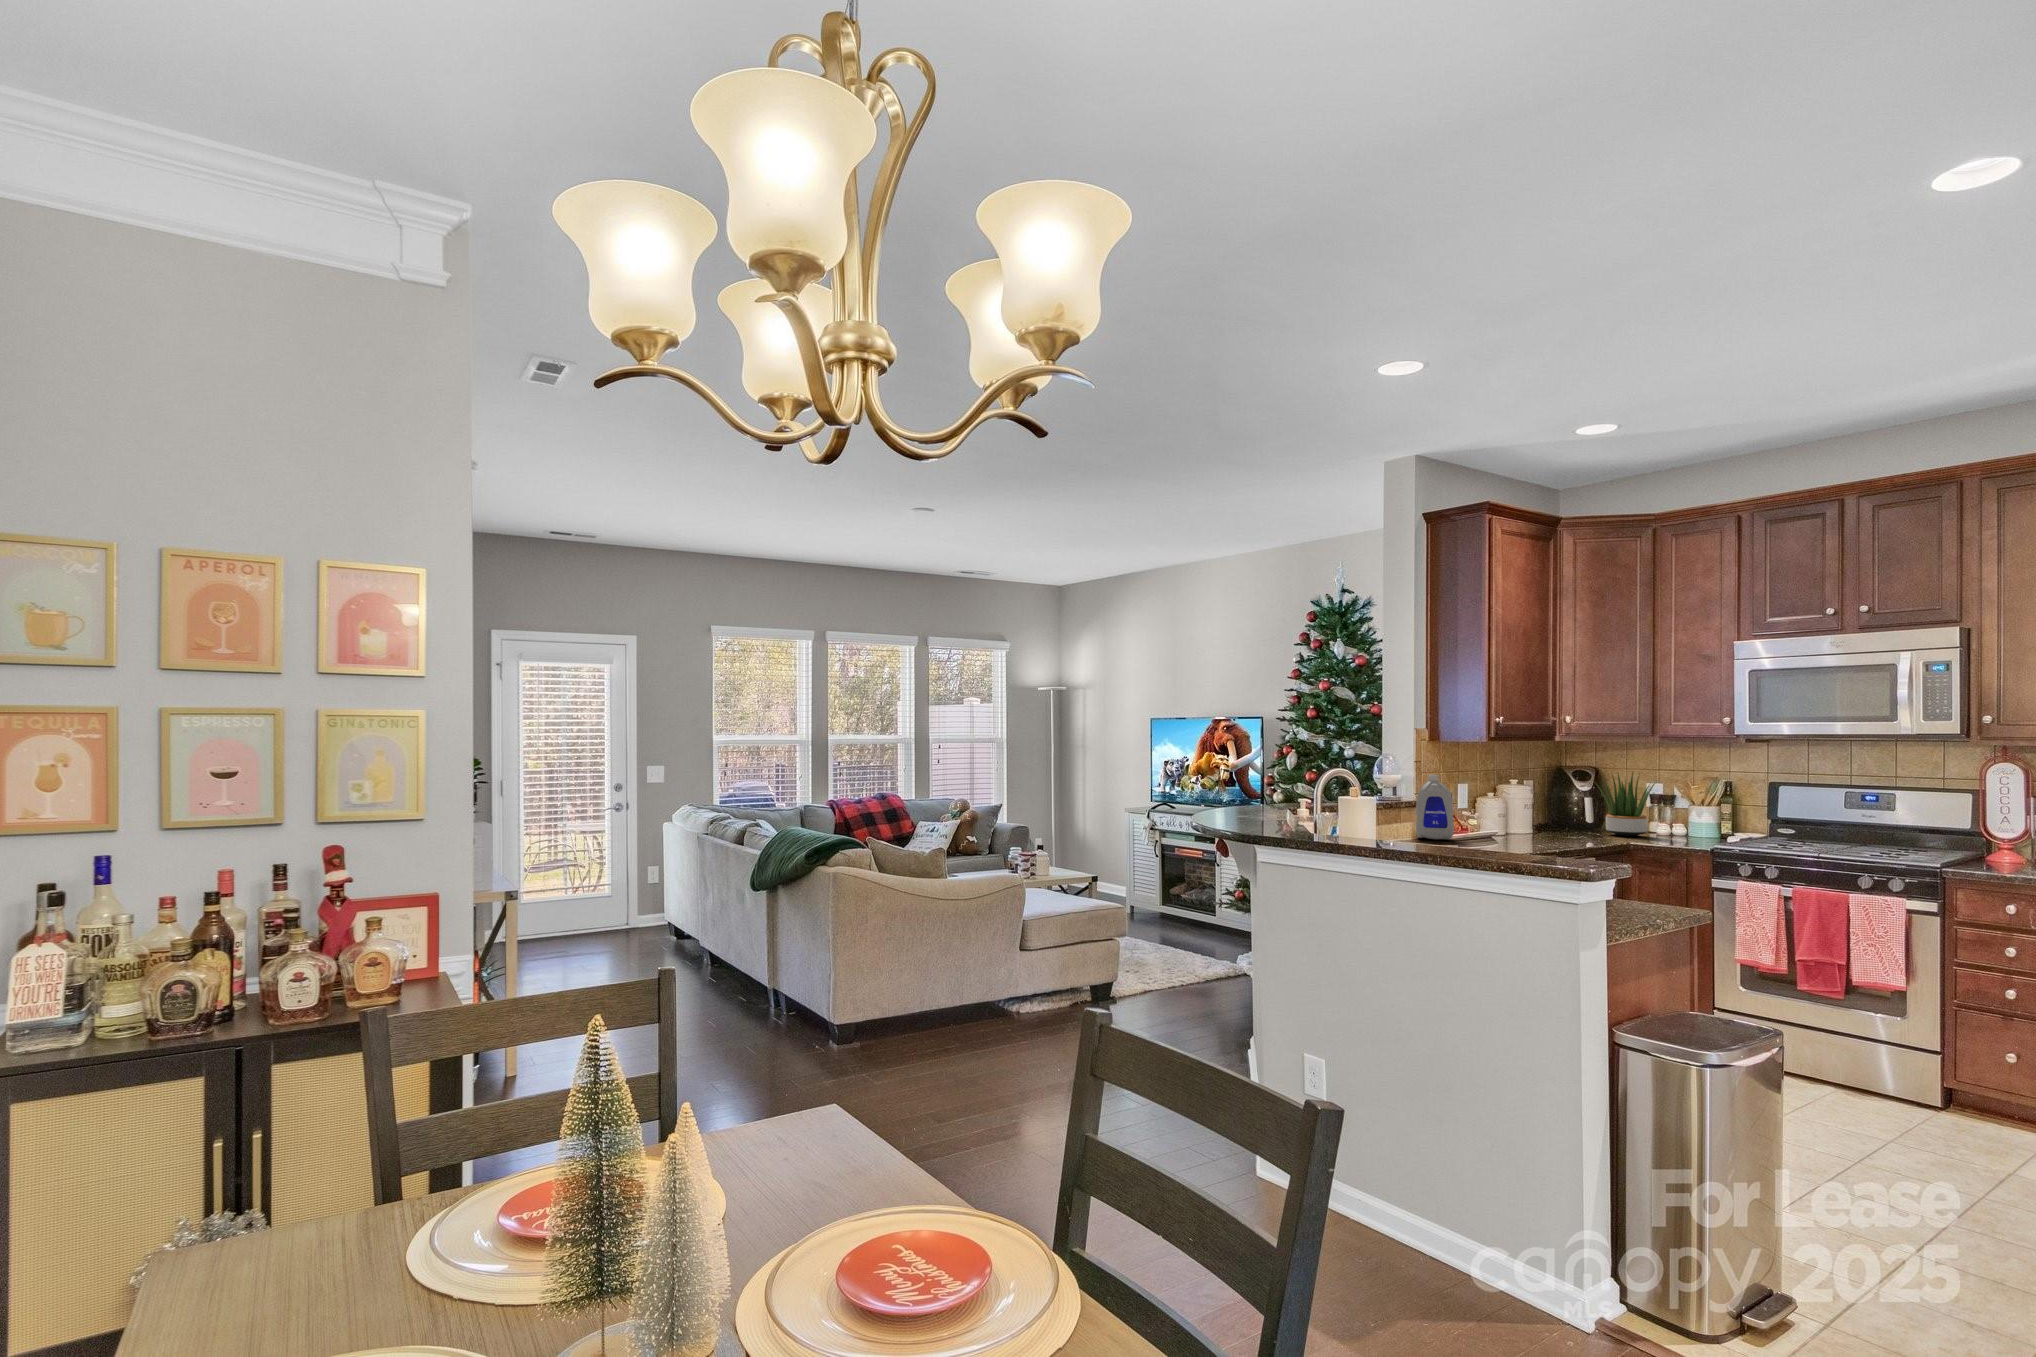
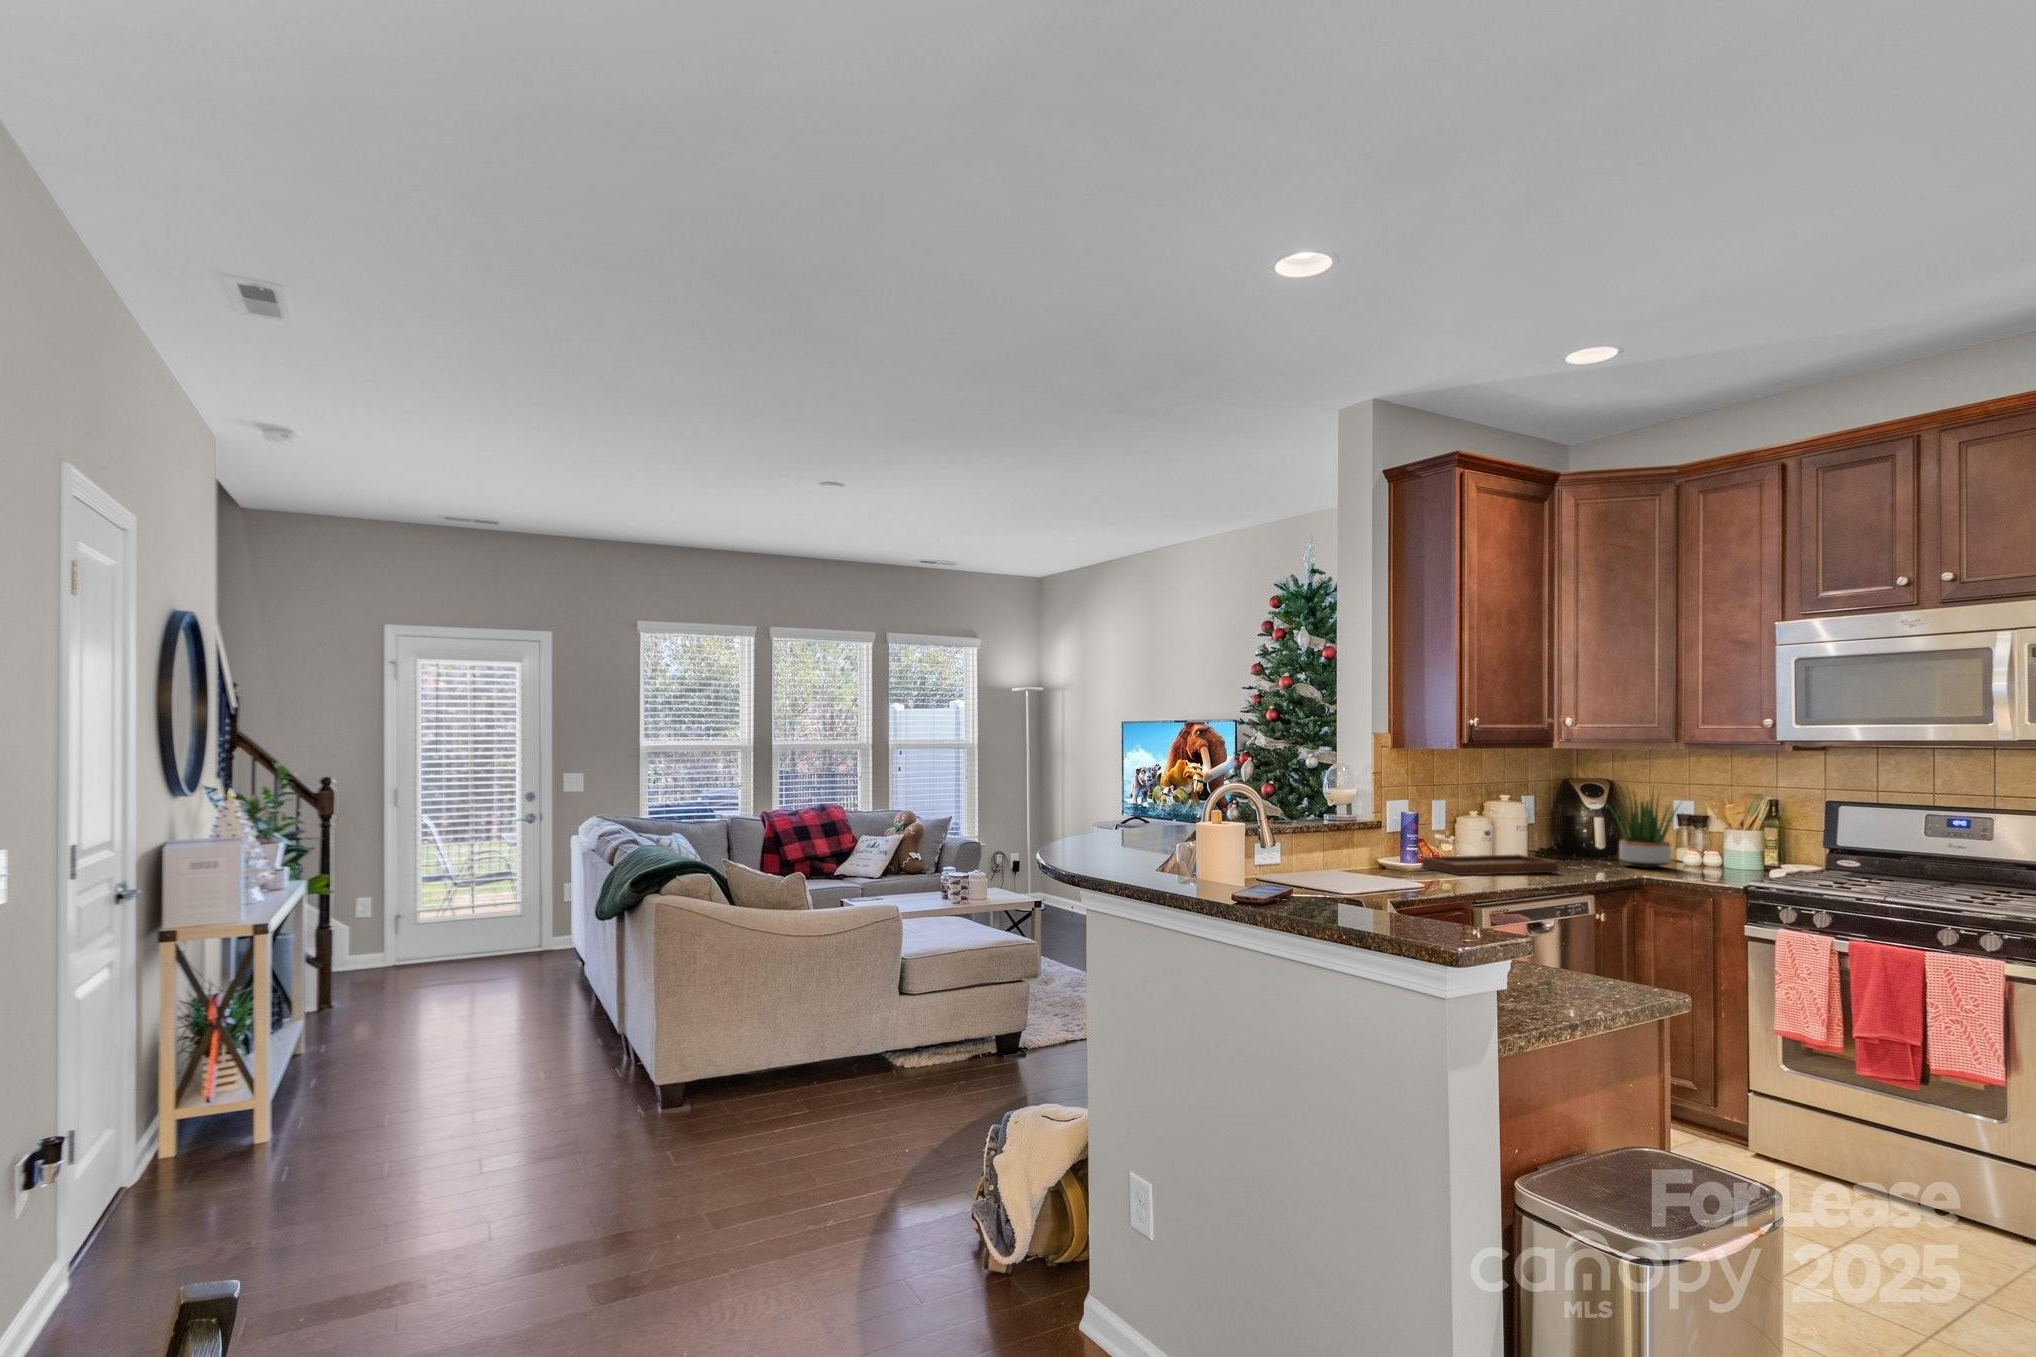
bottle: present [1416,775,1454,839] -> none [1366,789,1412,870]
tray: none [1457,807,1565,843] -> present [1422,830,1558,875]

